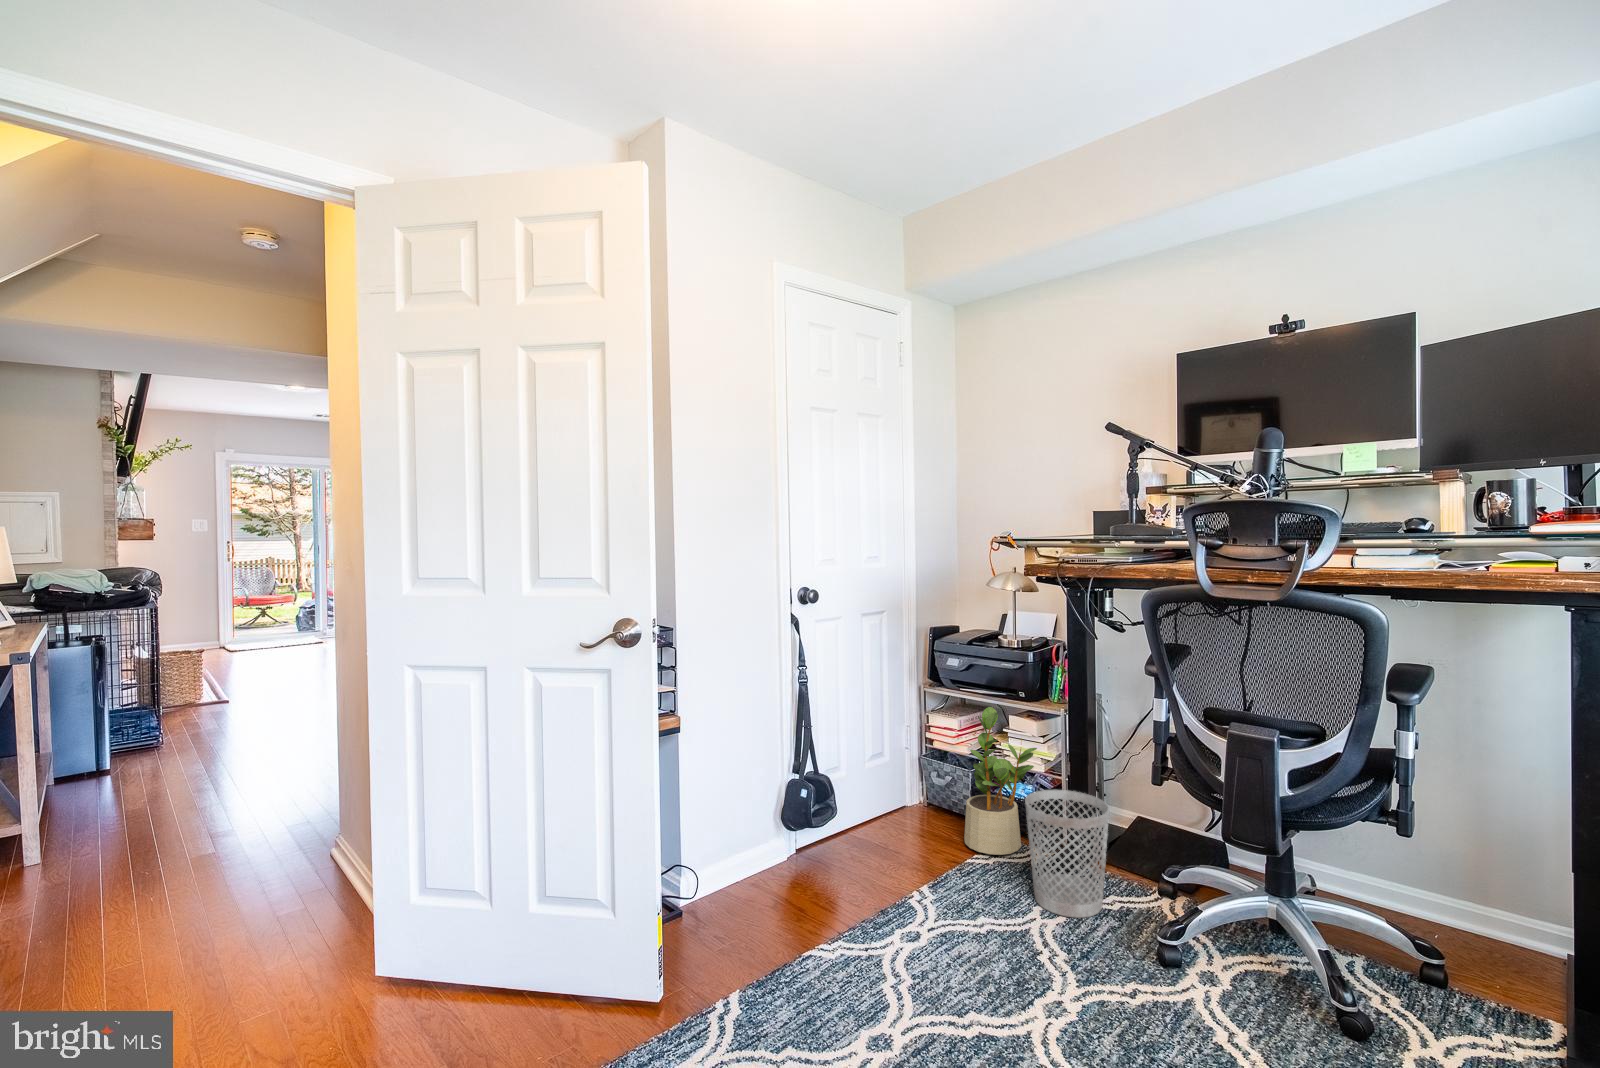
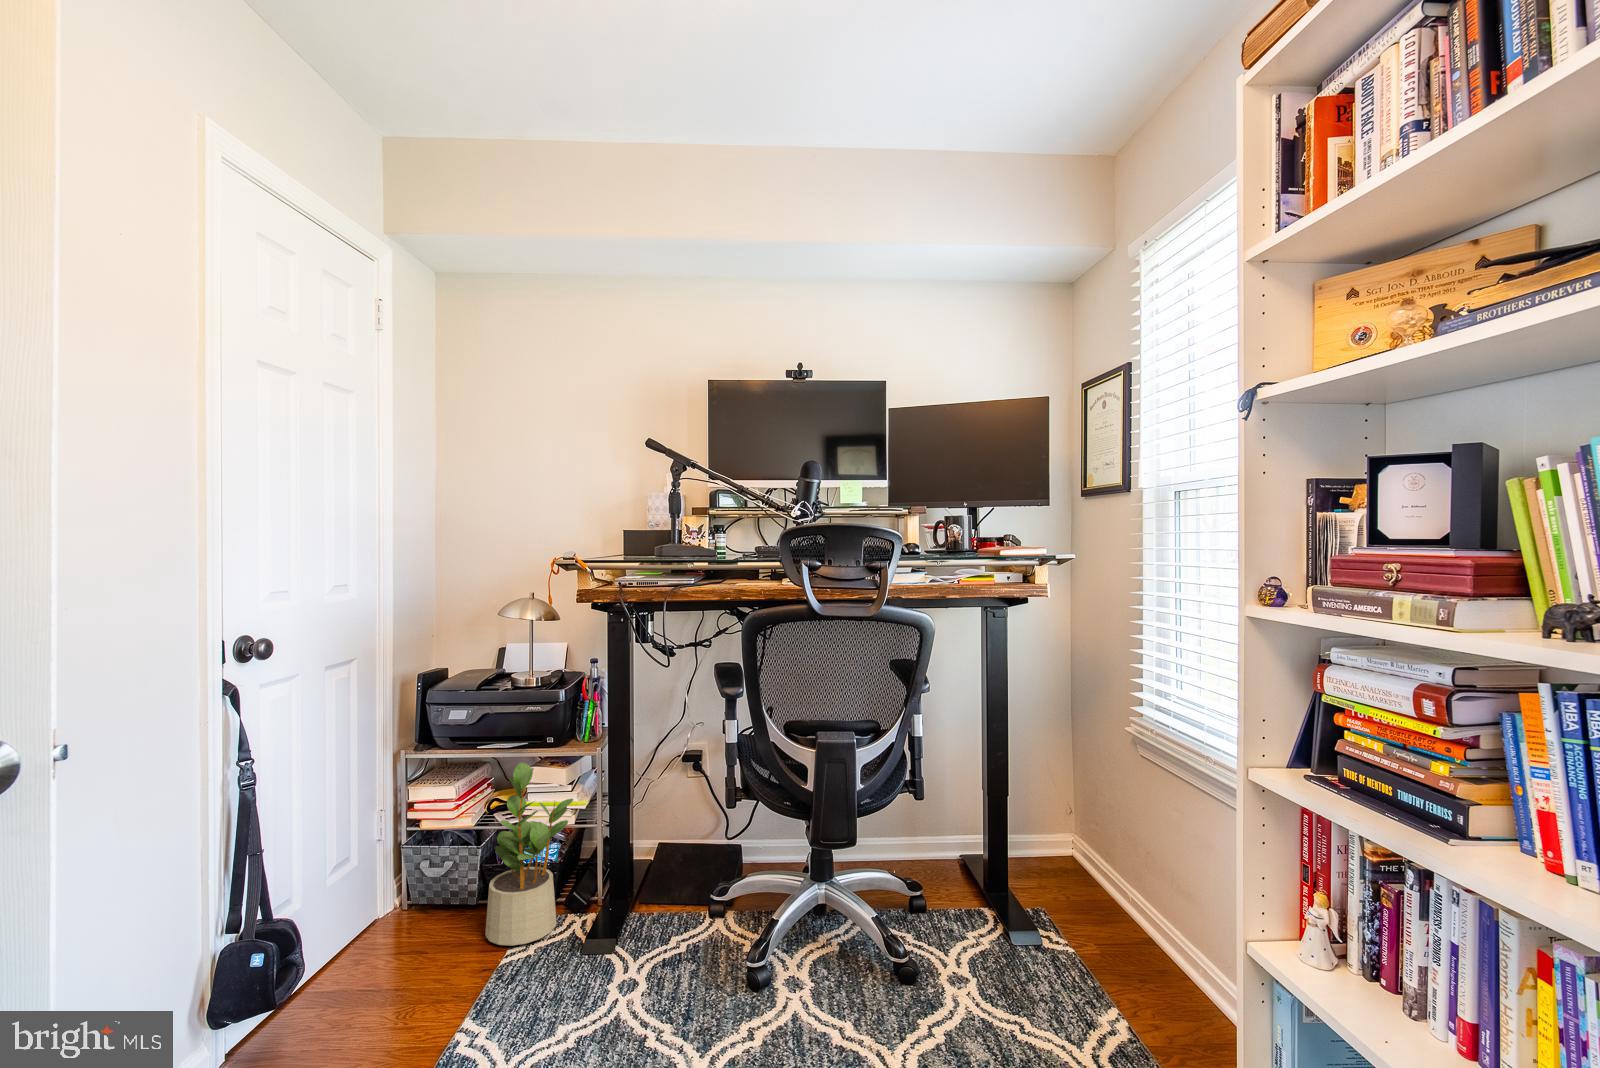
wastebasket: present [1025,790,1109,918] -> none [591,837,681,984]

